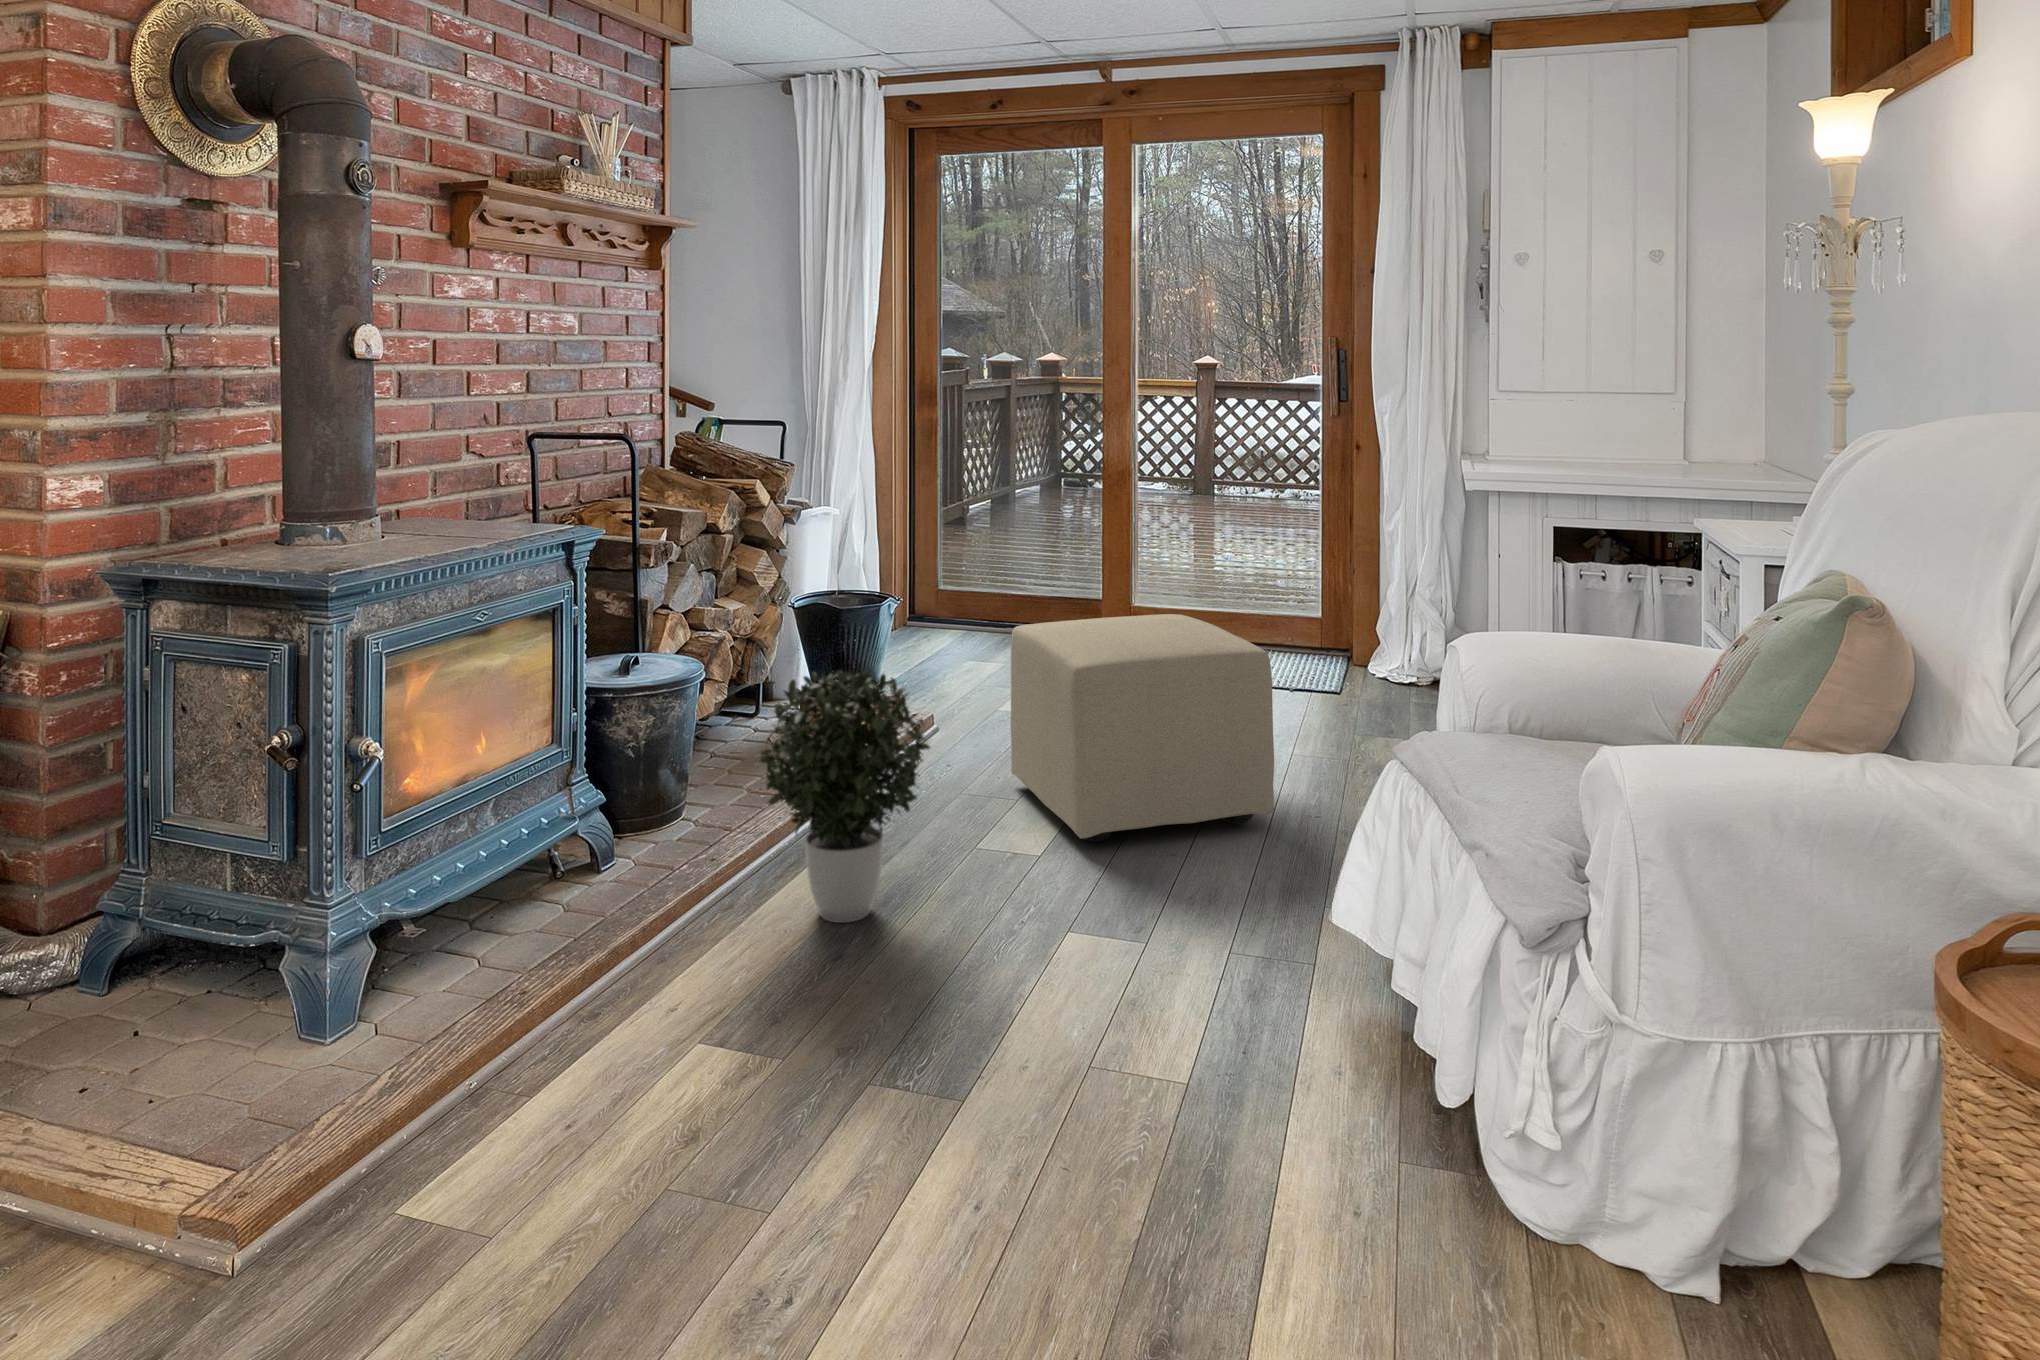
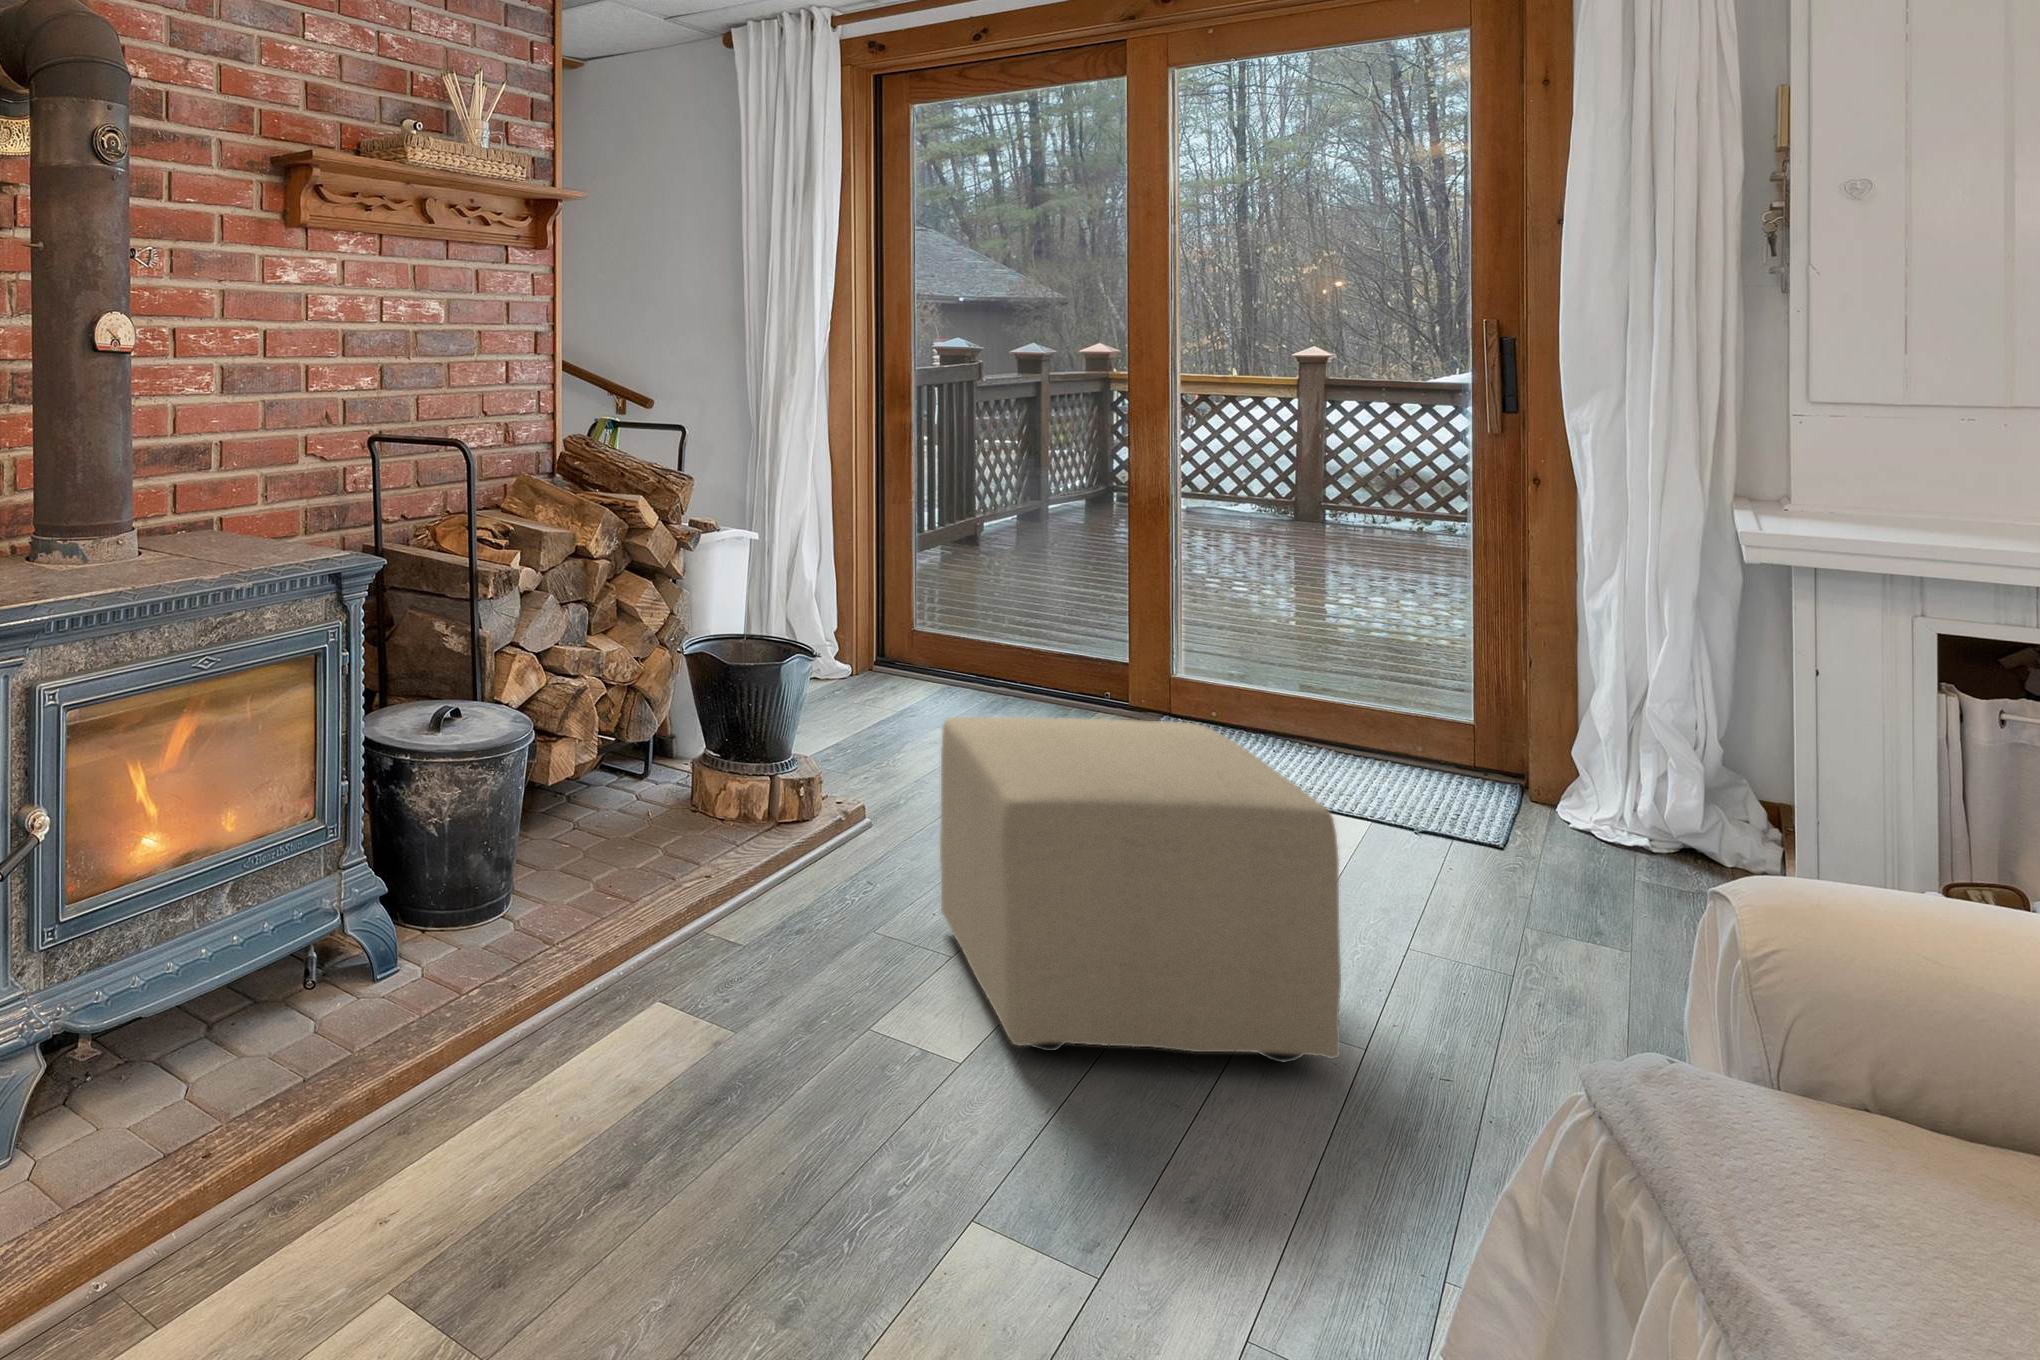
potted plant: present [760,669,930,923] -> none [537,768,773,1117]

